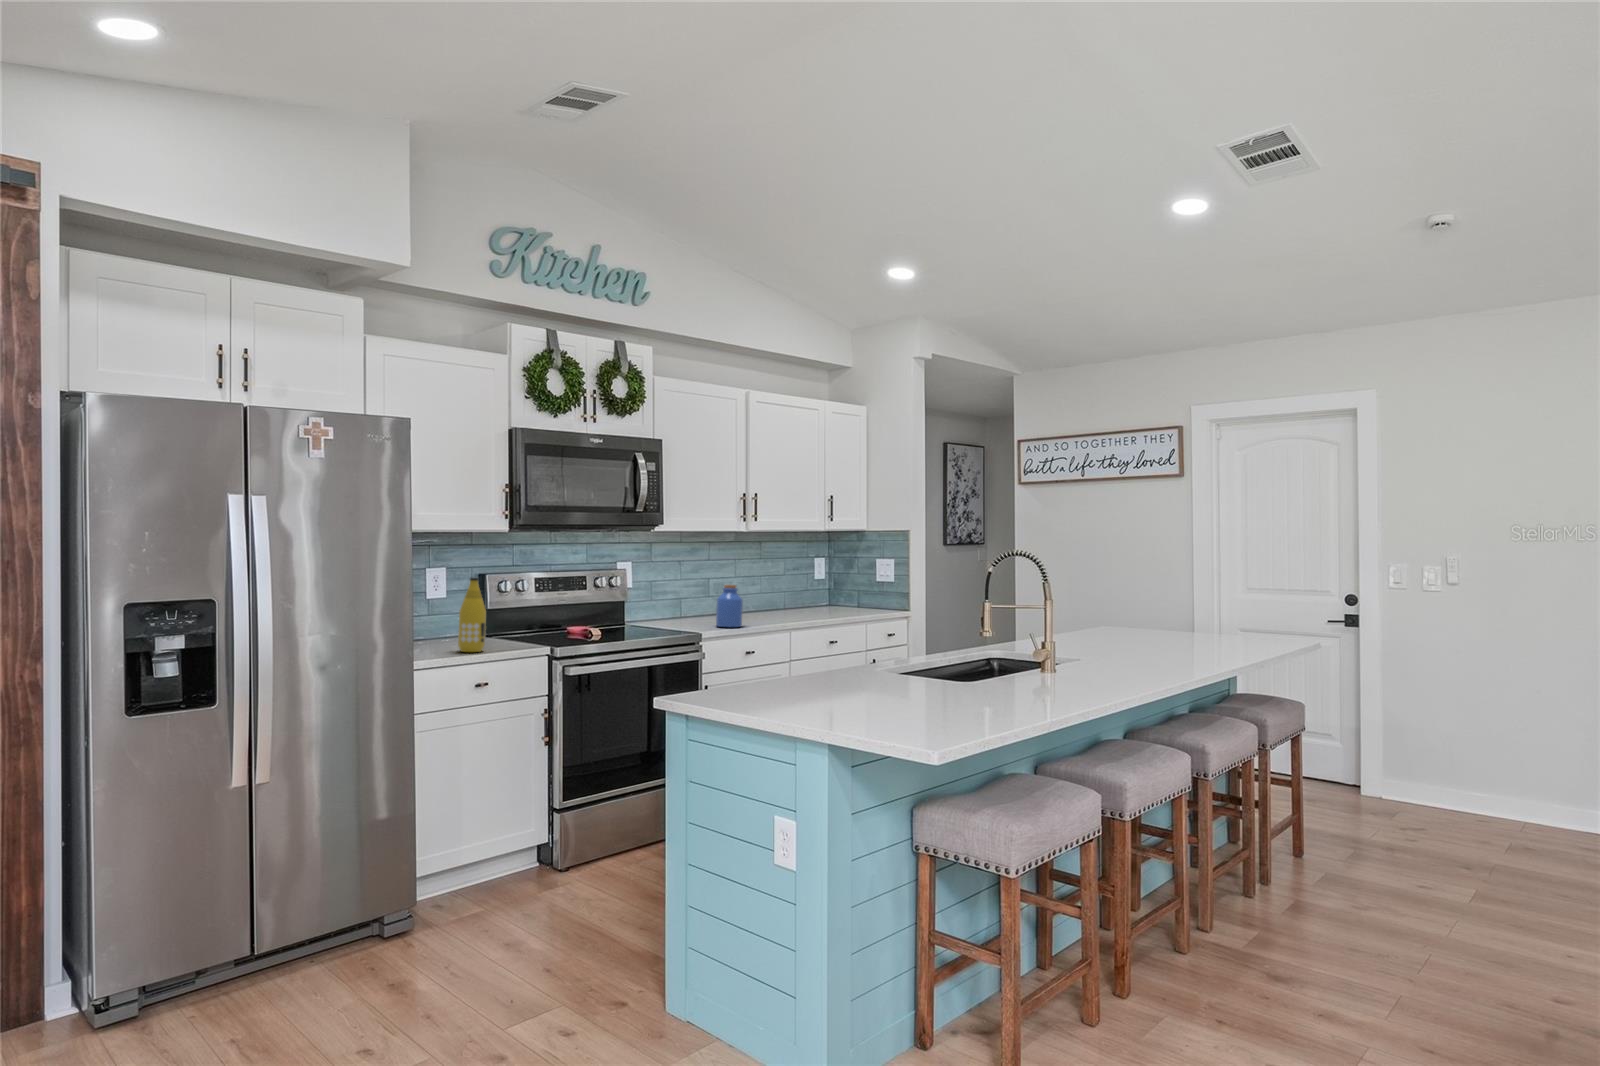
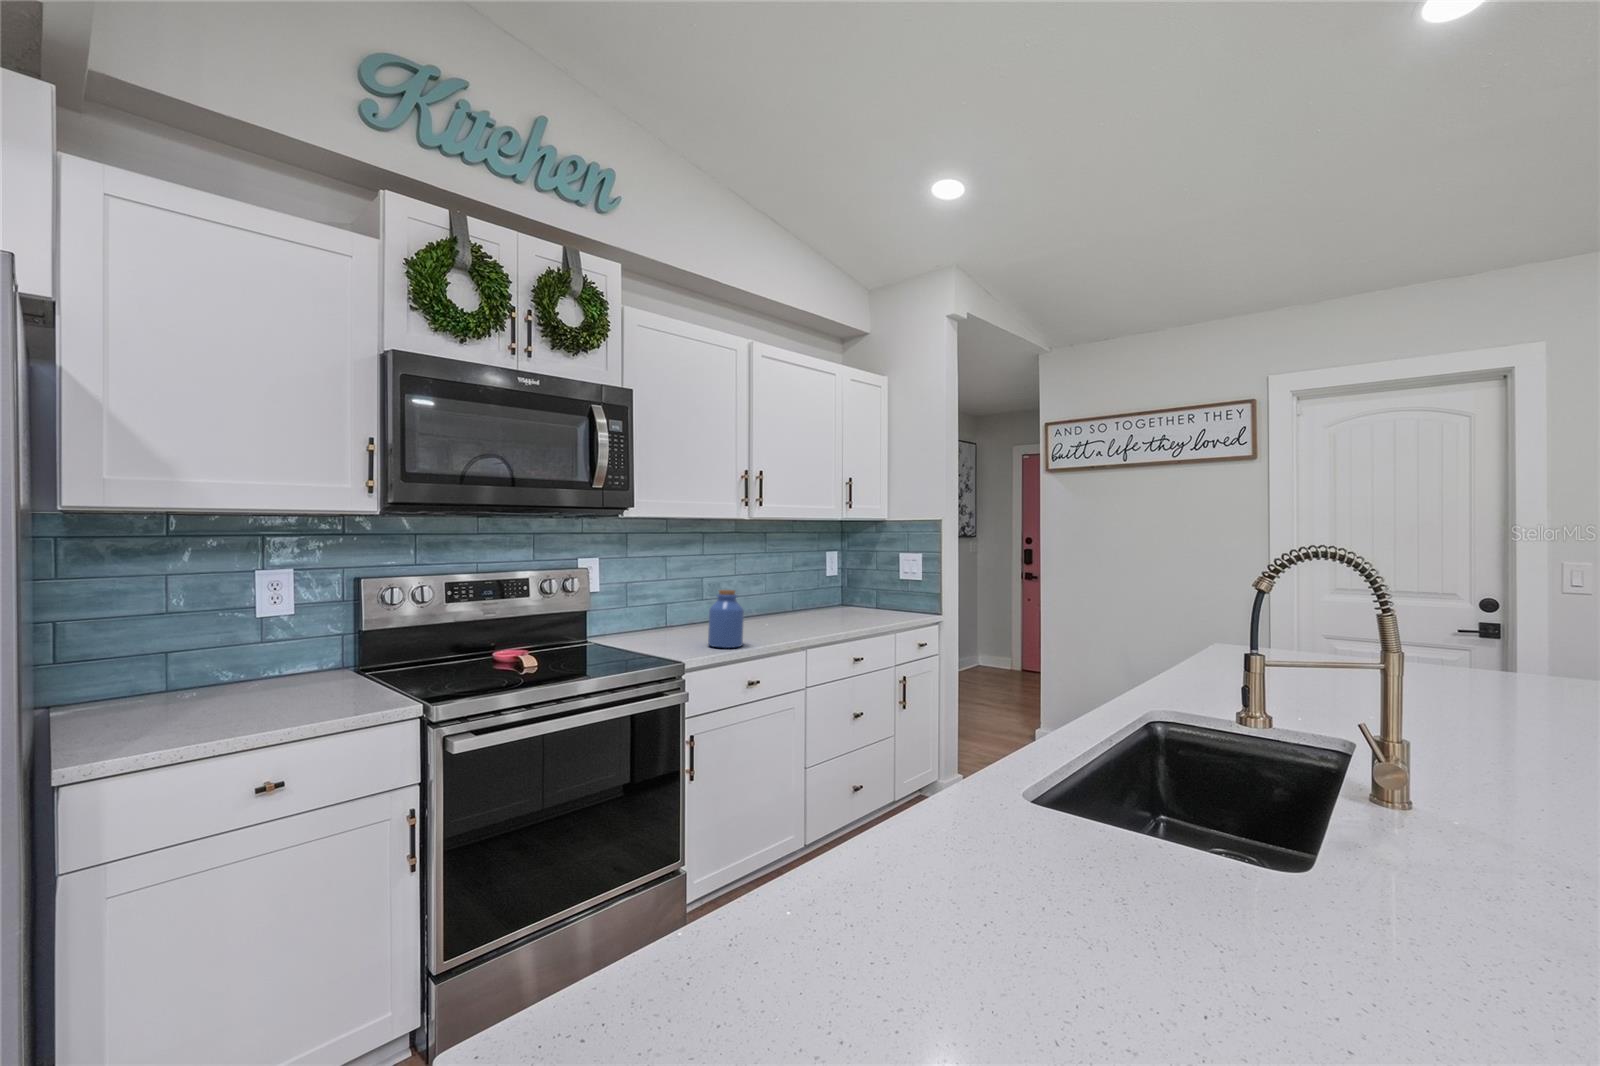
bottle: present [458,577,486,652] -> none [262,590,317,719]

